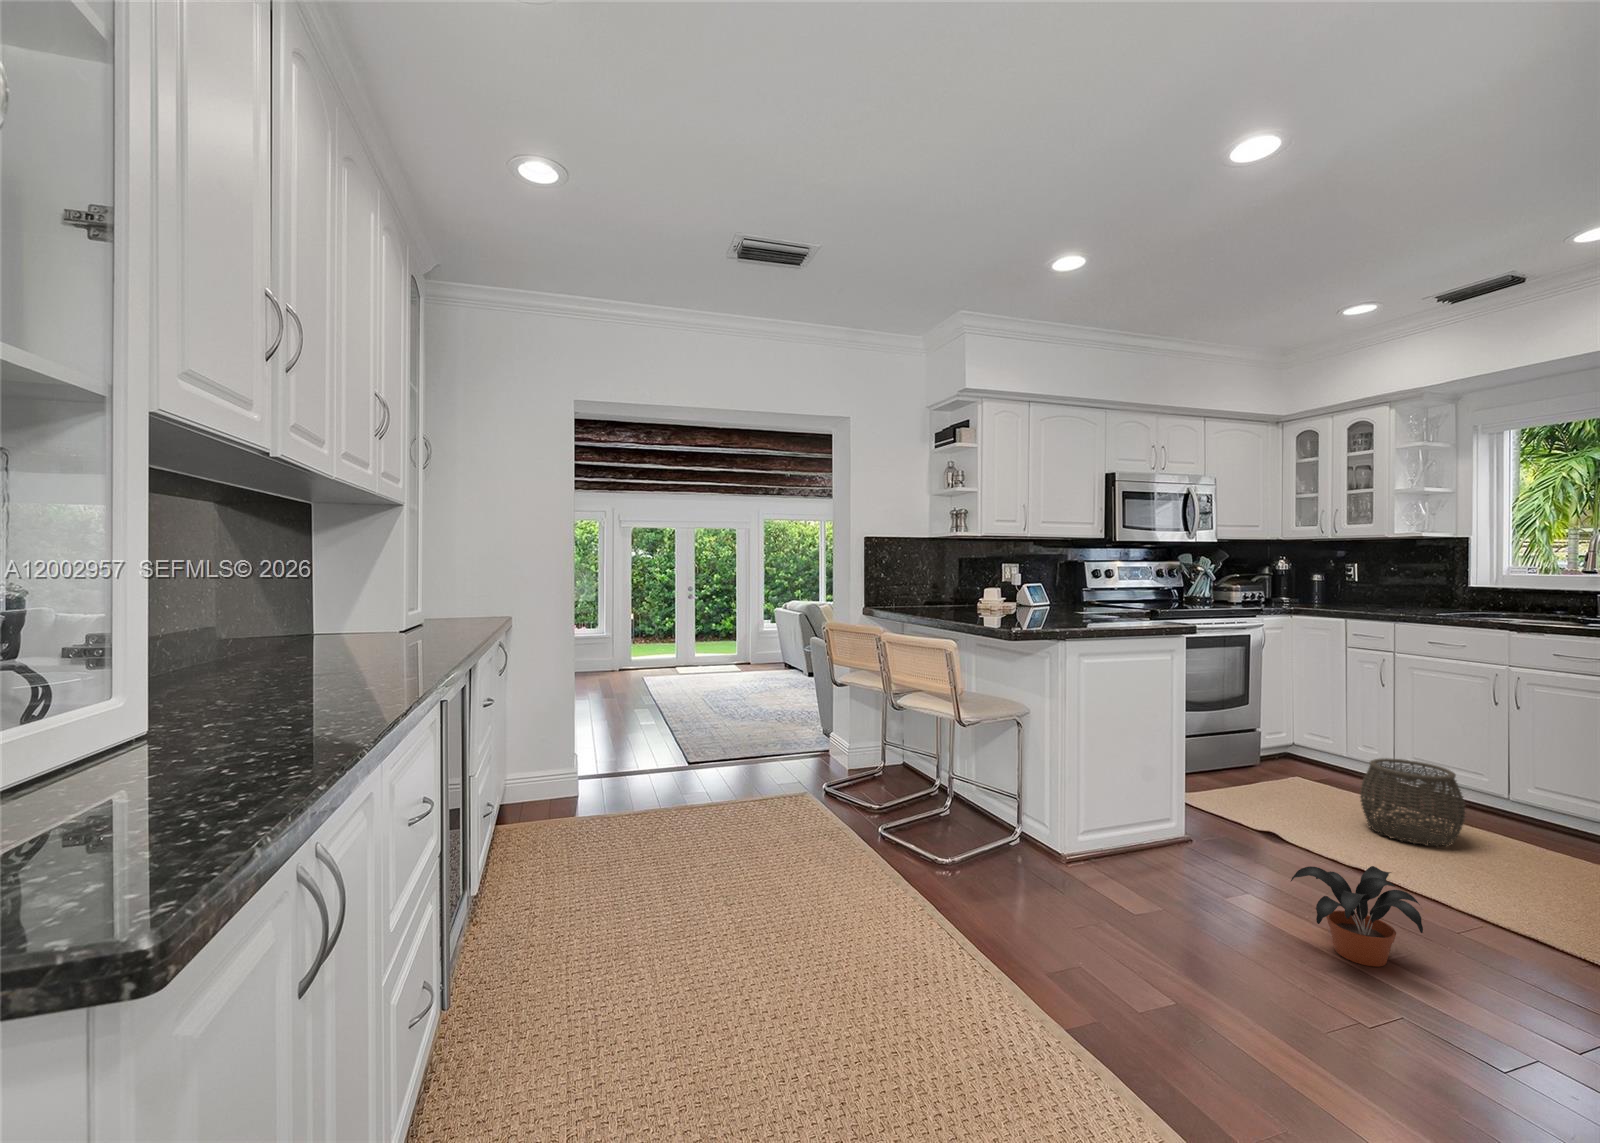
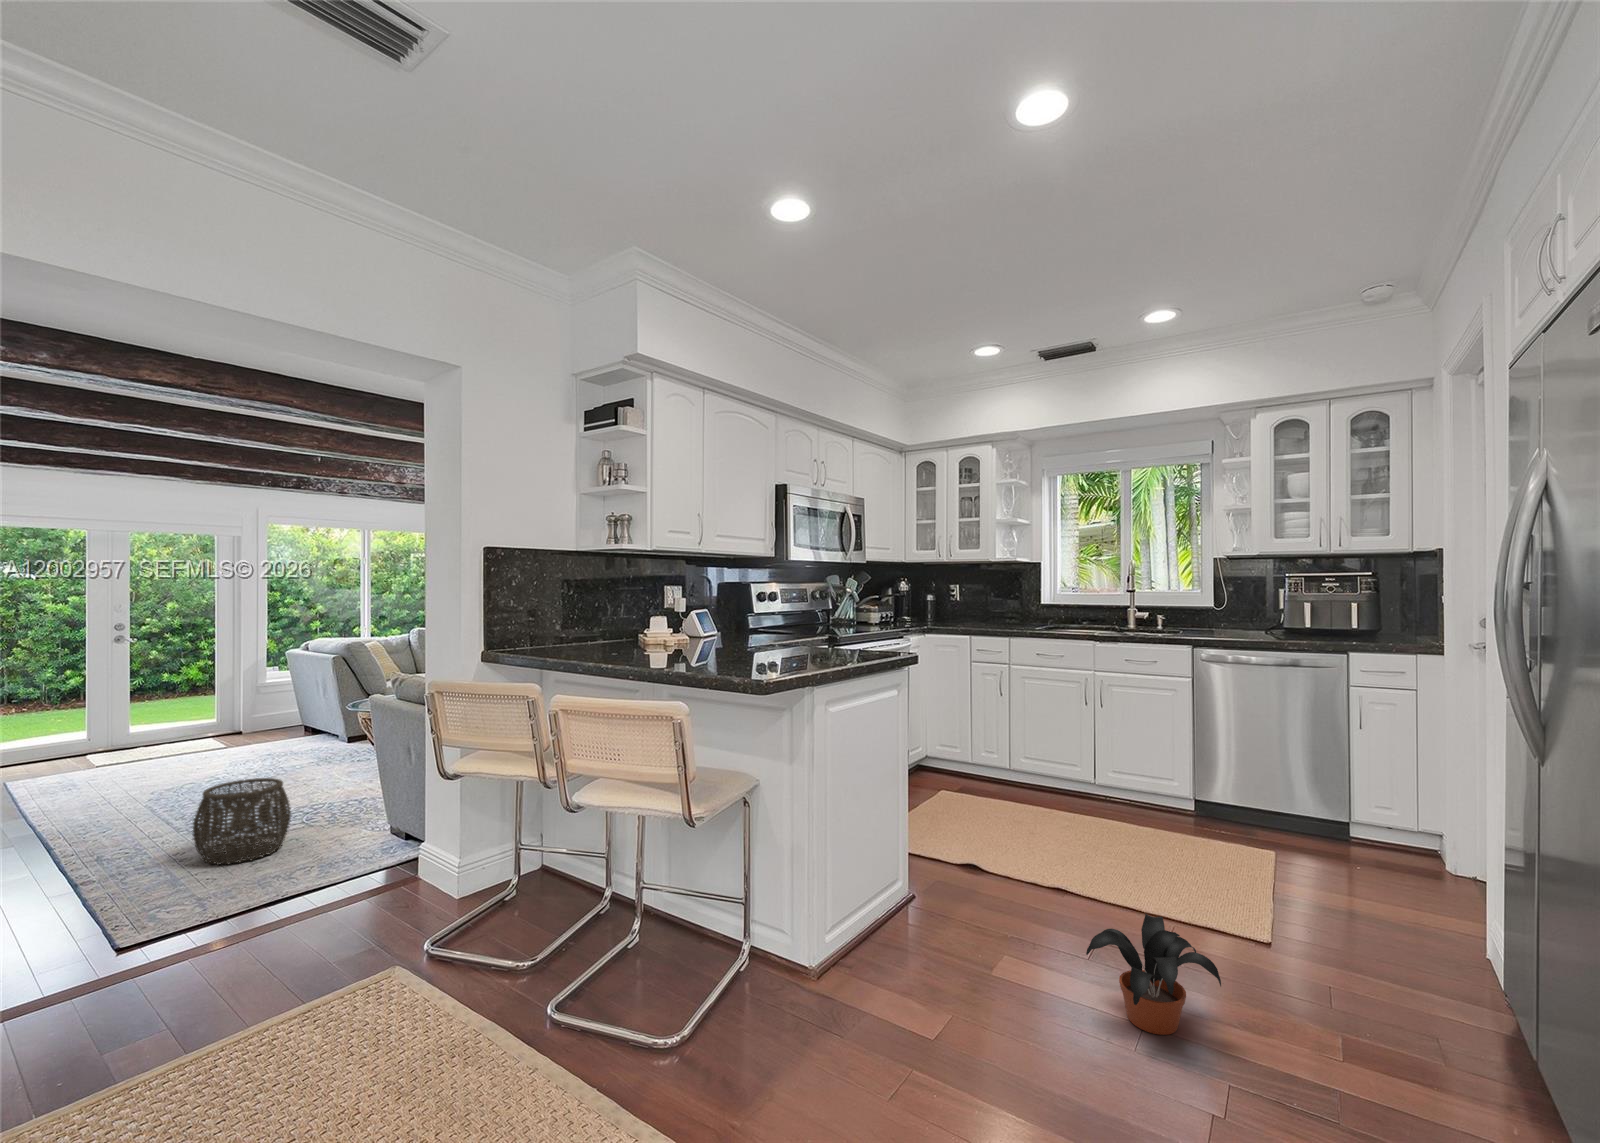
woven basket: present [1360,758,1466,847] -> present [192,778,291,865]

